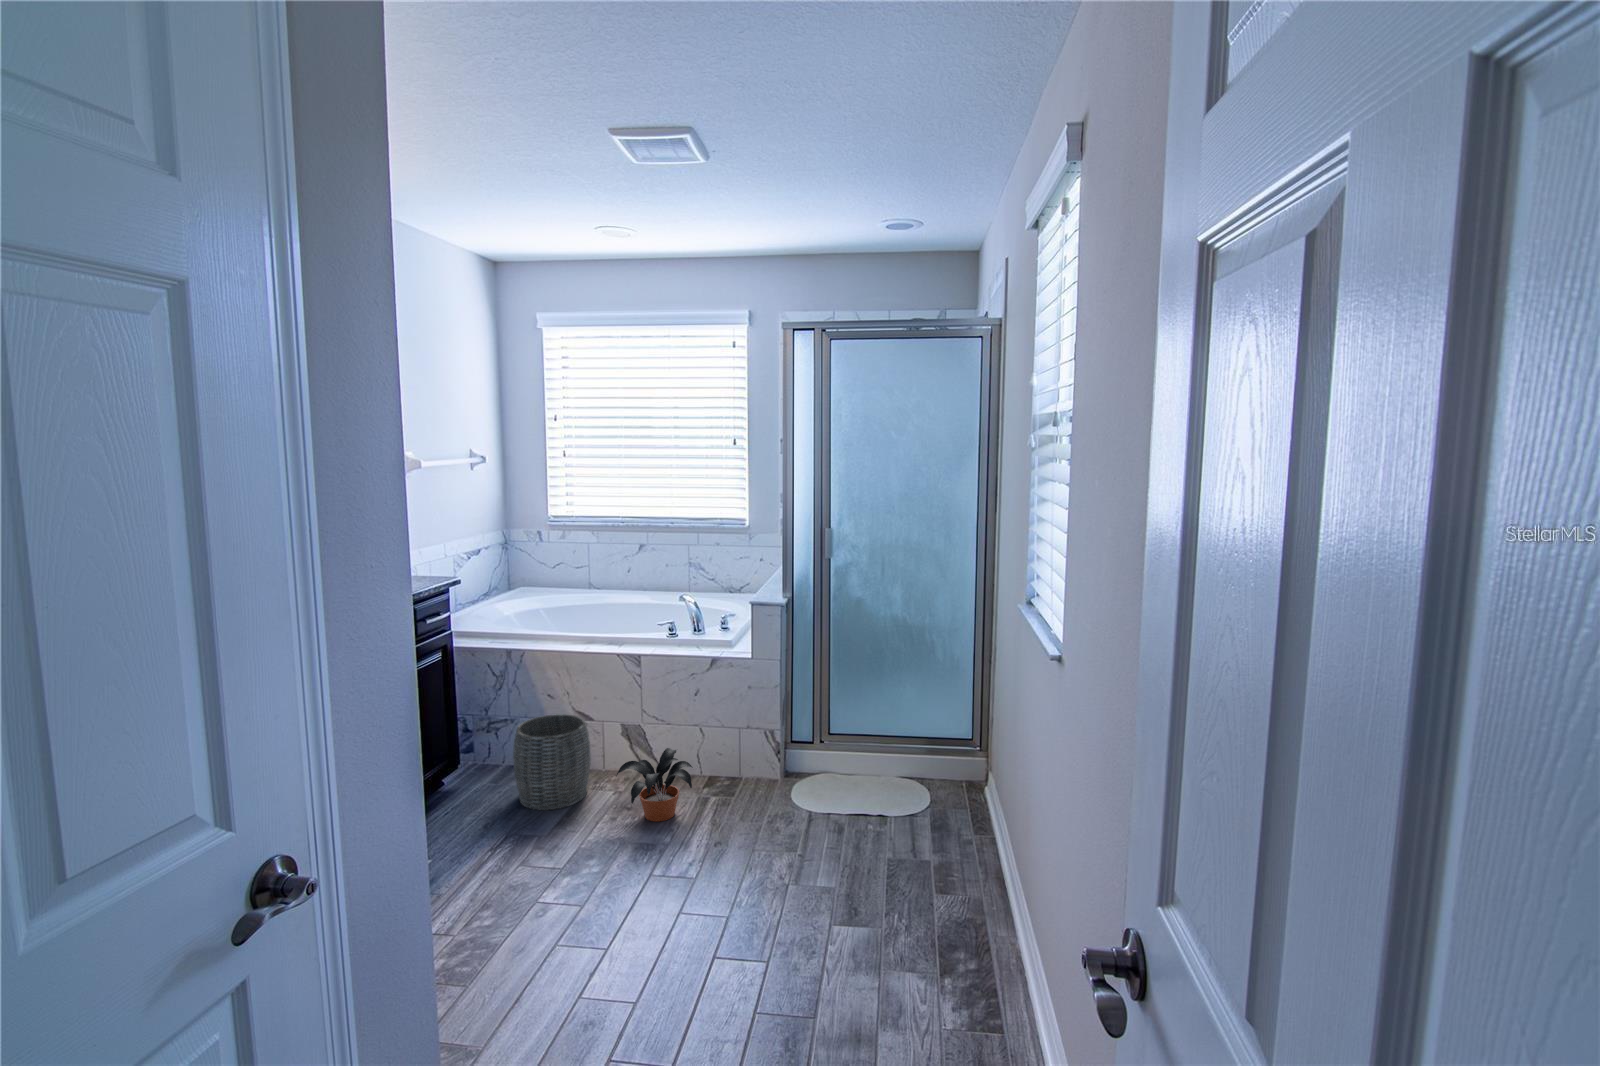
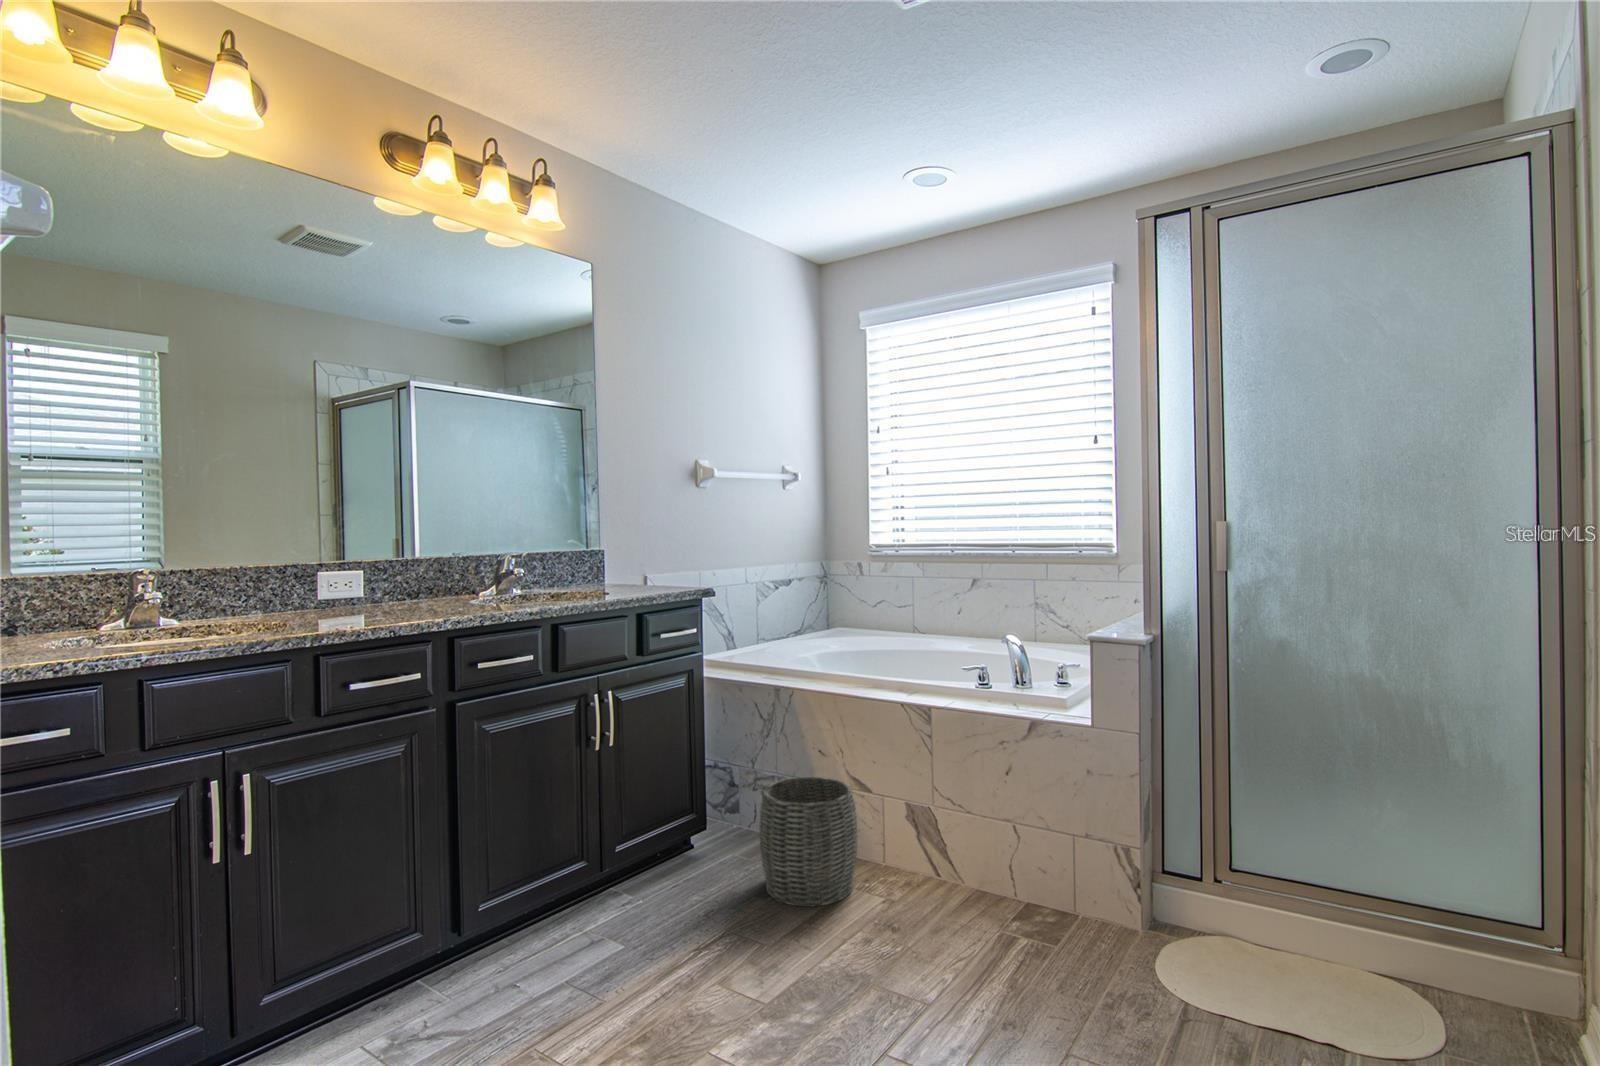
potted plant: present [616,748,693,822] -> none [874,847,989,958]

